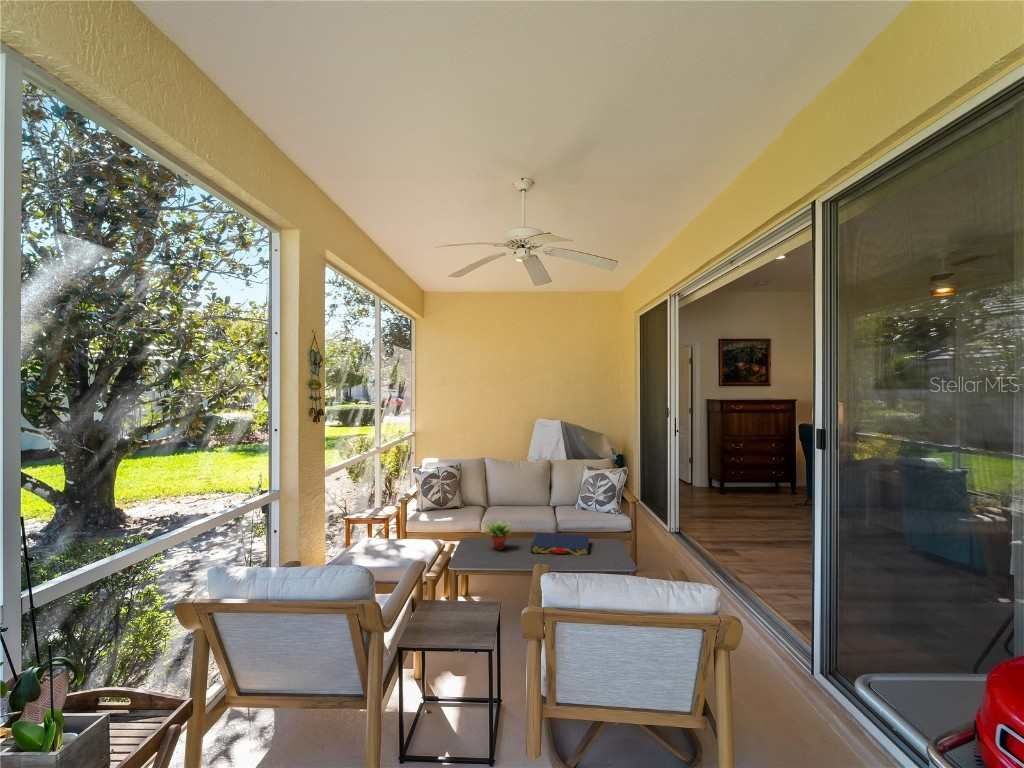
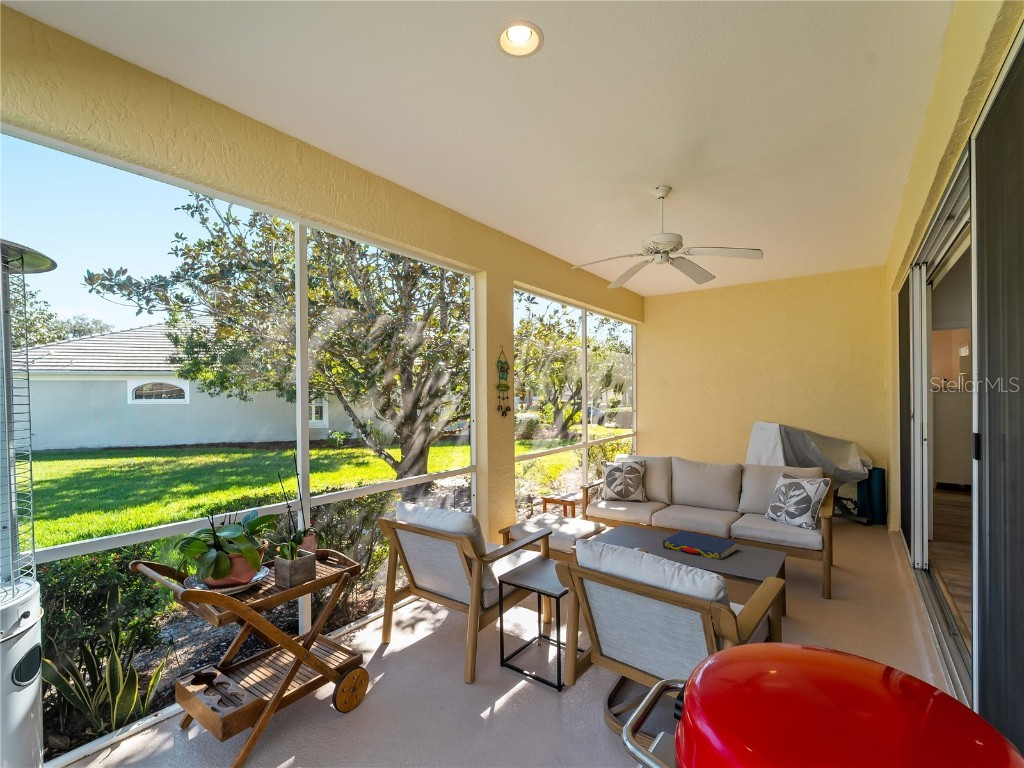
succulent plant: present [484,521,511,550] -> none [622,511,654,540]

